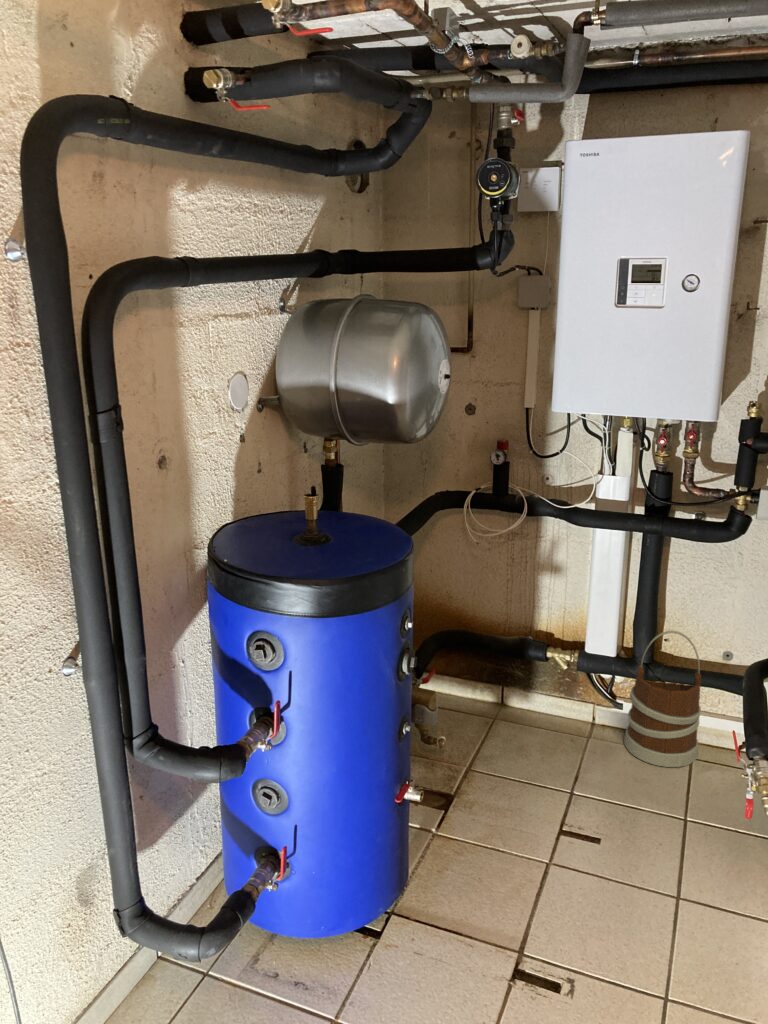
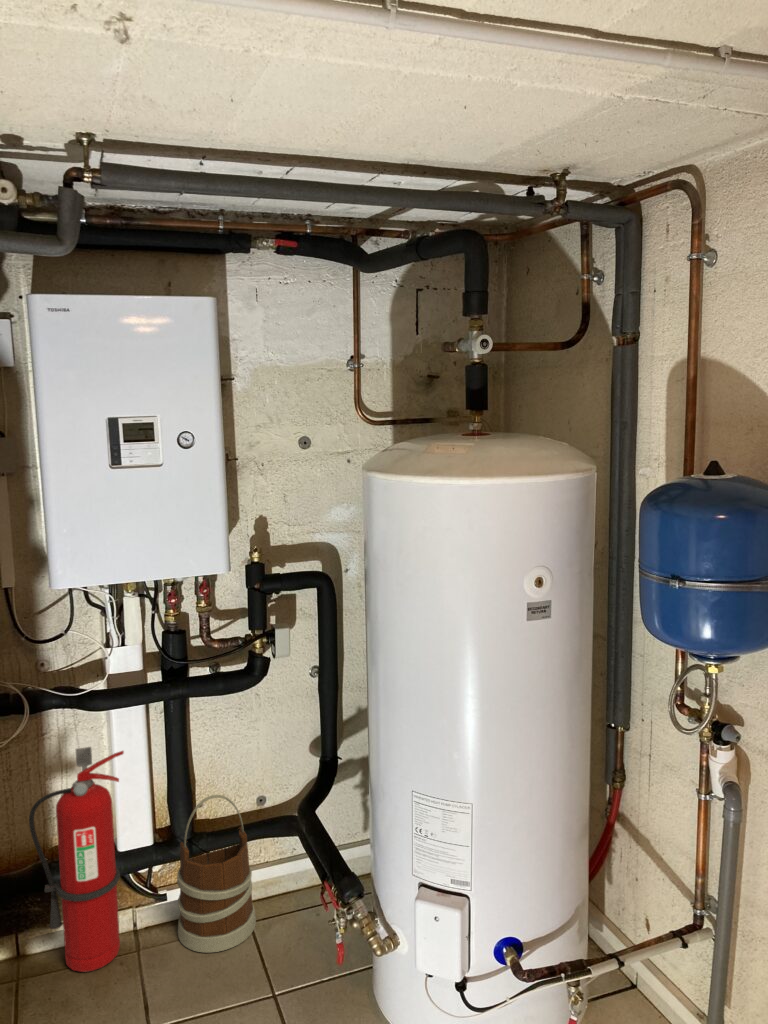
fire extinguisher: none [519,556,600,736] -> present [29,747,124,972]

